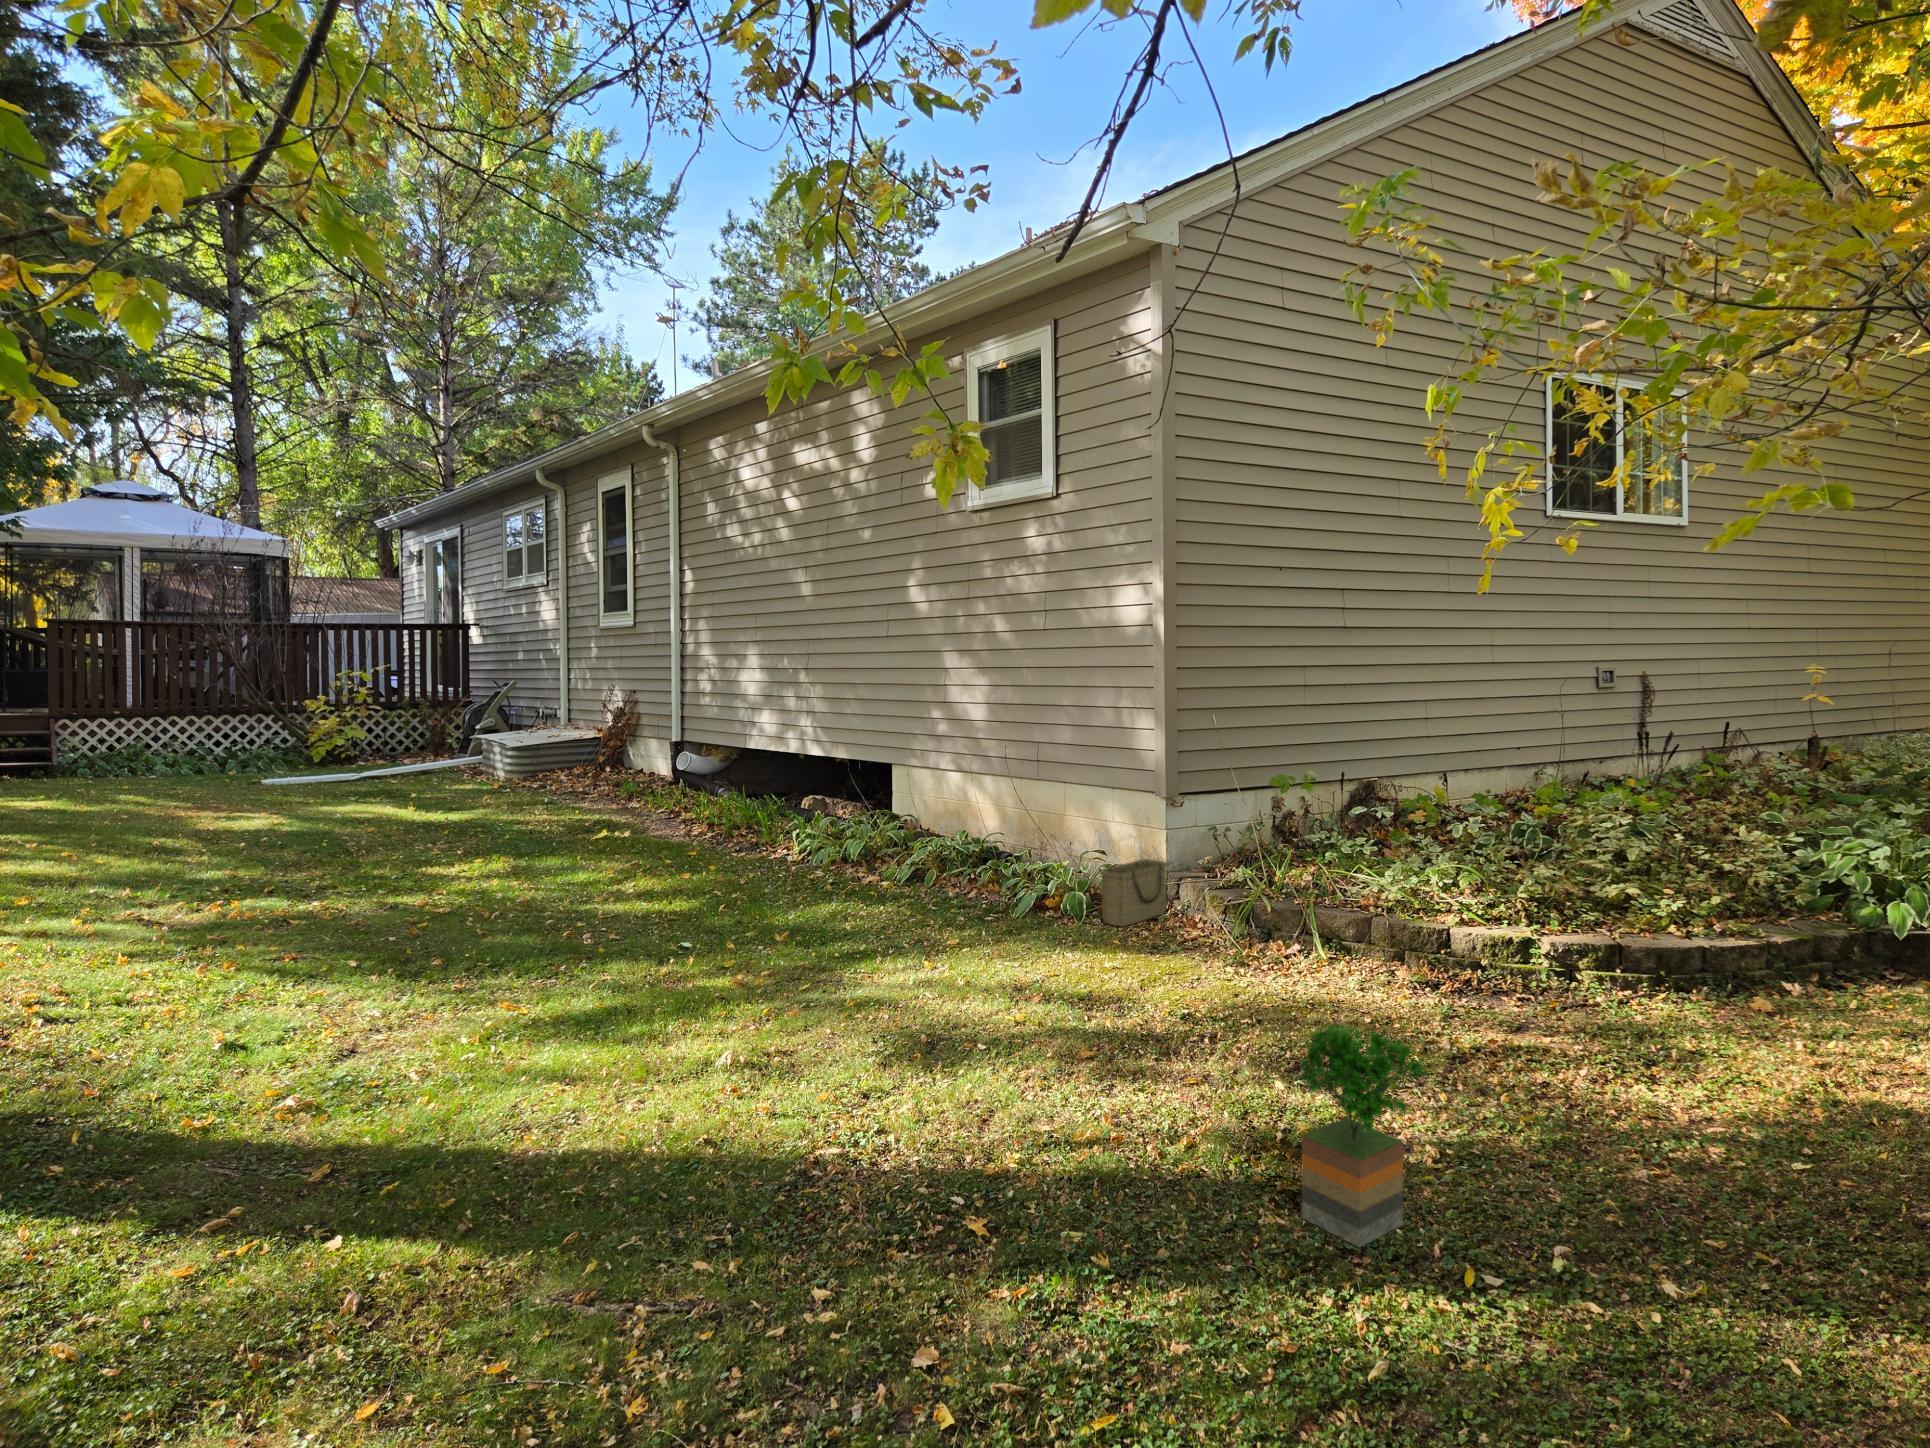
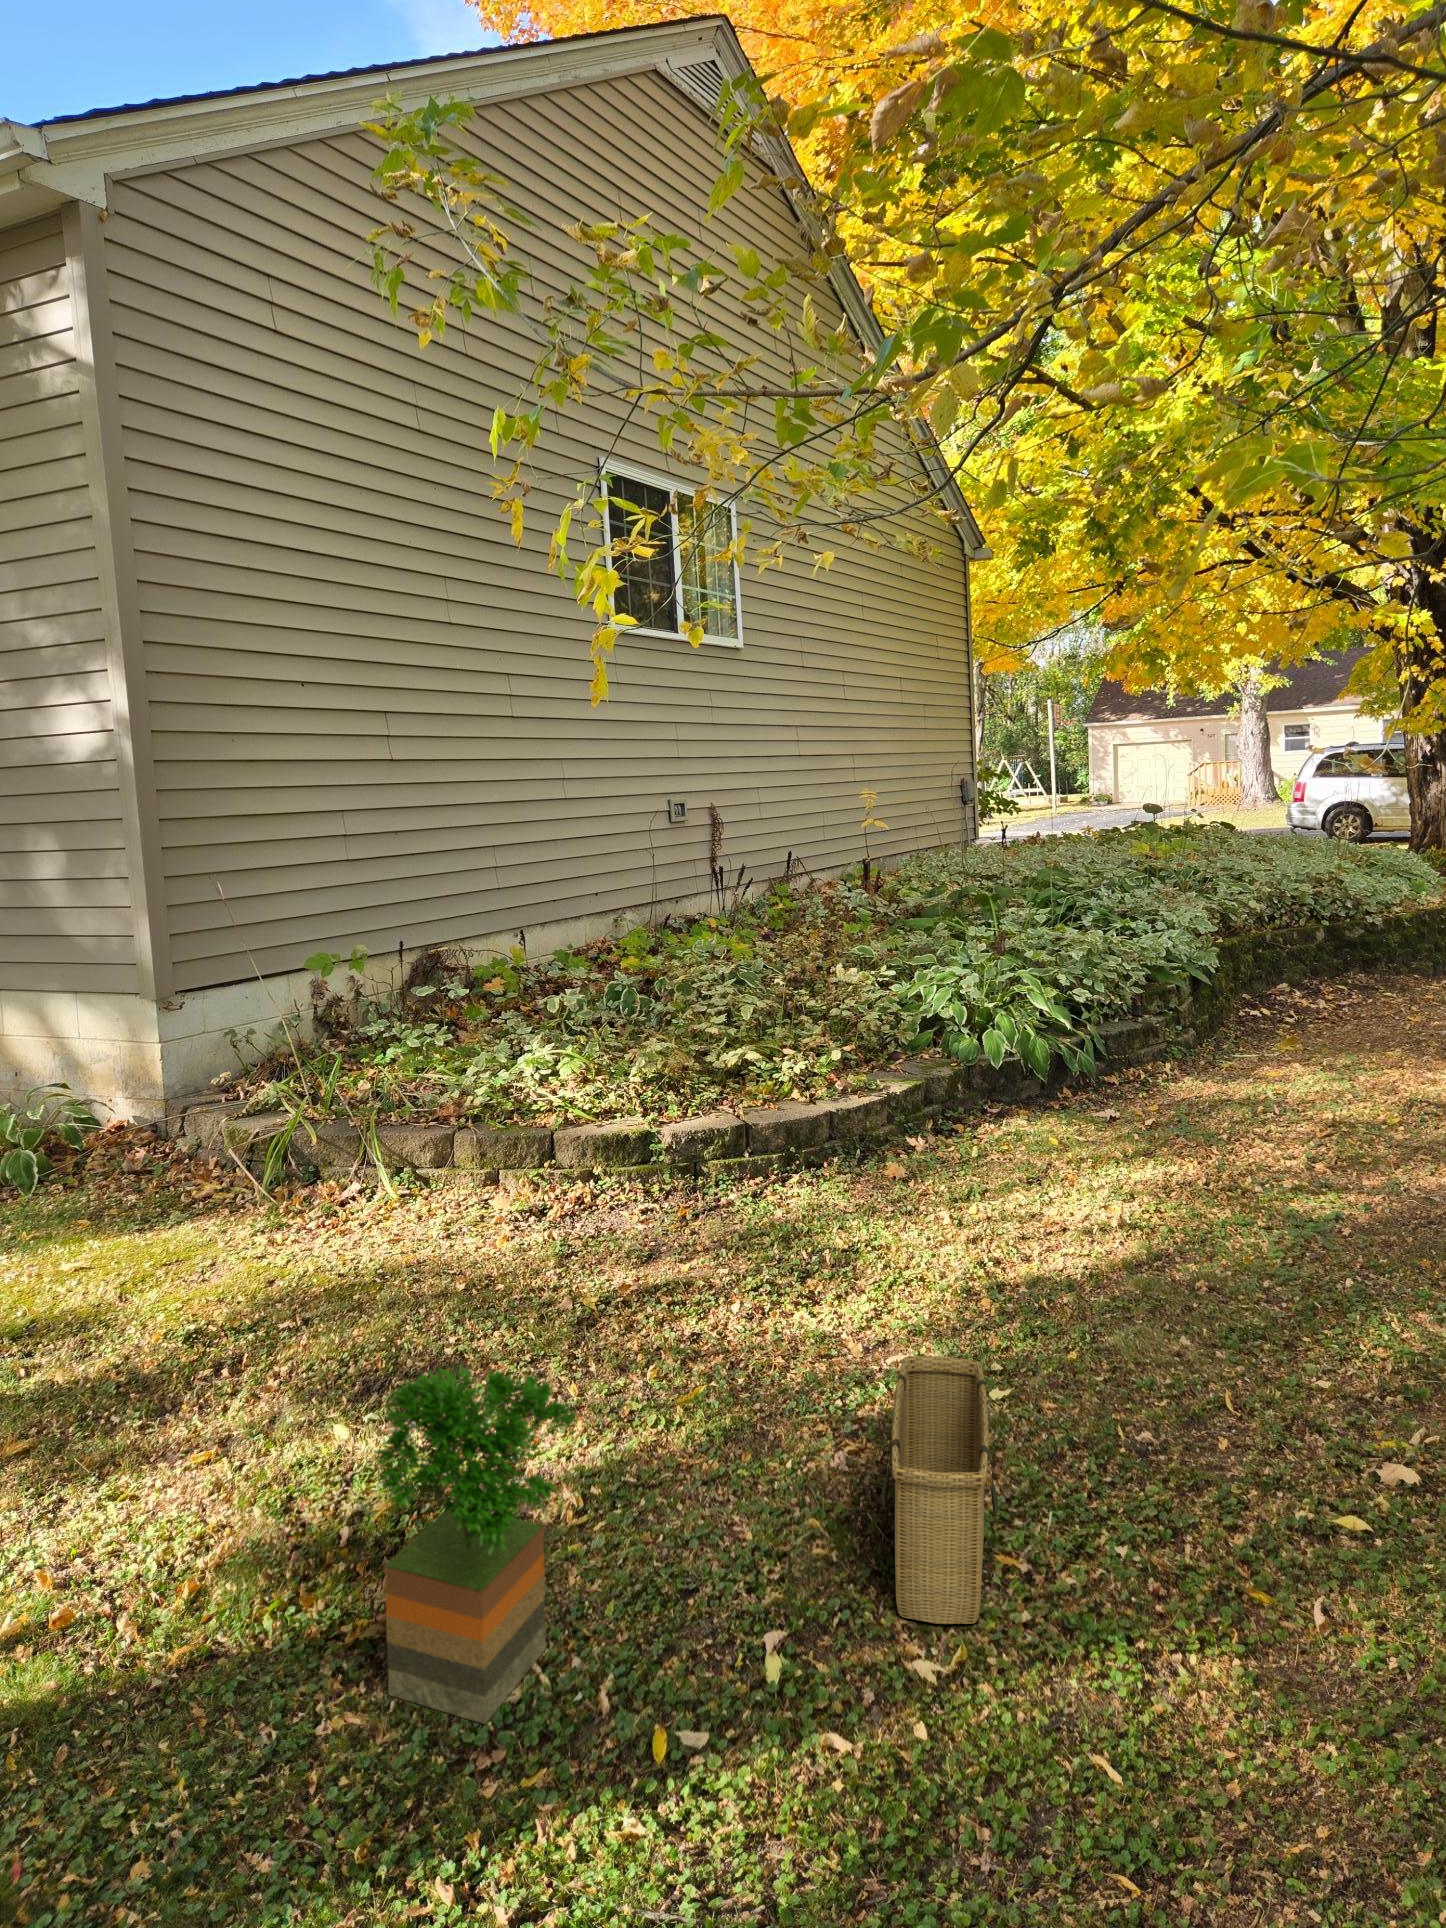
basket: present [1100,859,1168,926] -> present [881,1356,998,1624]

